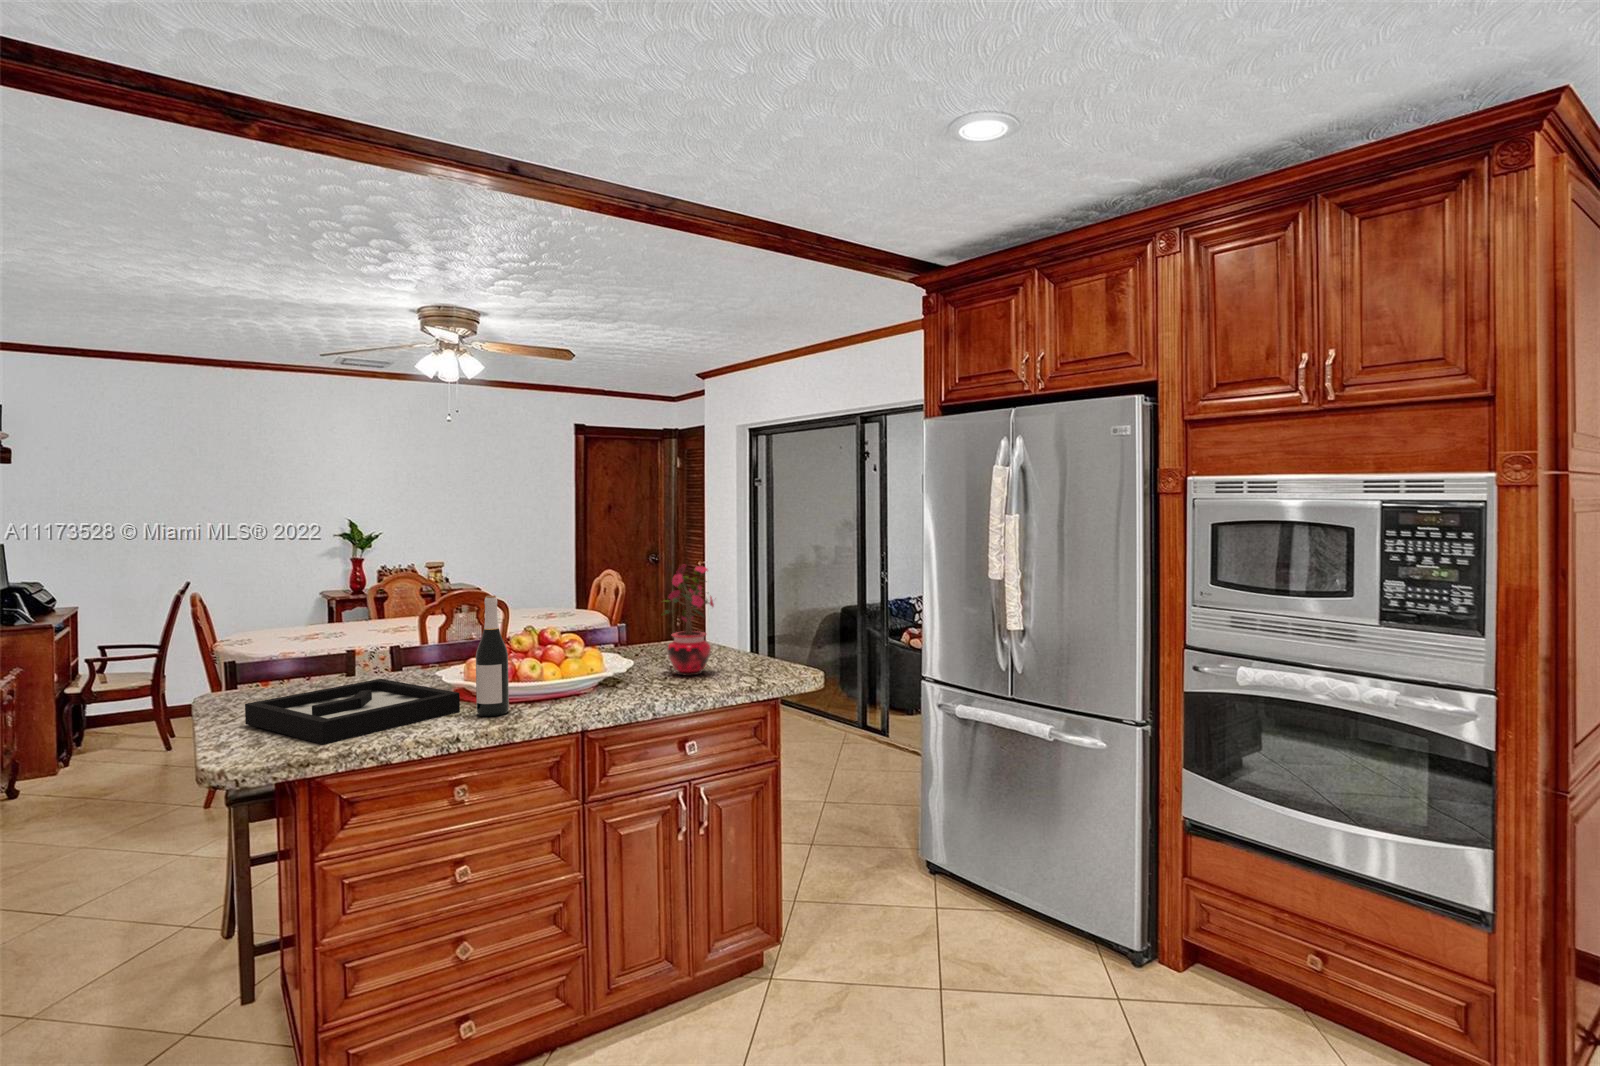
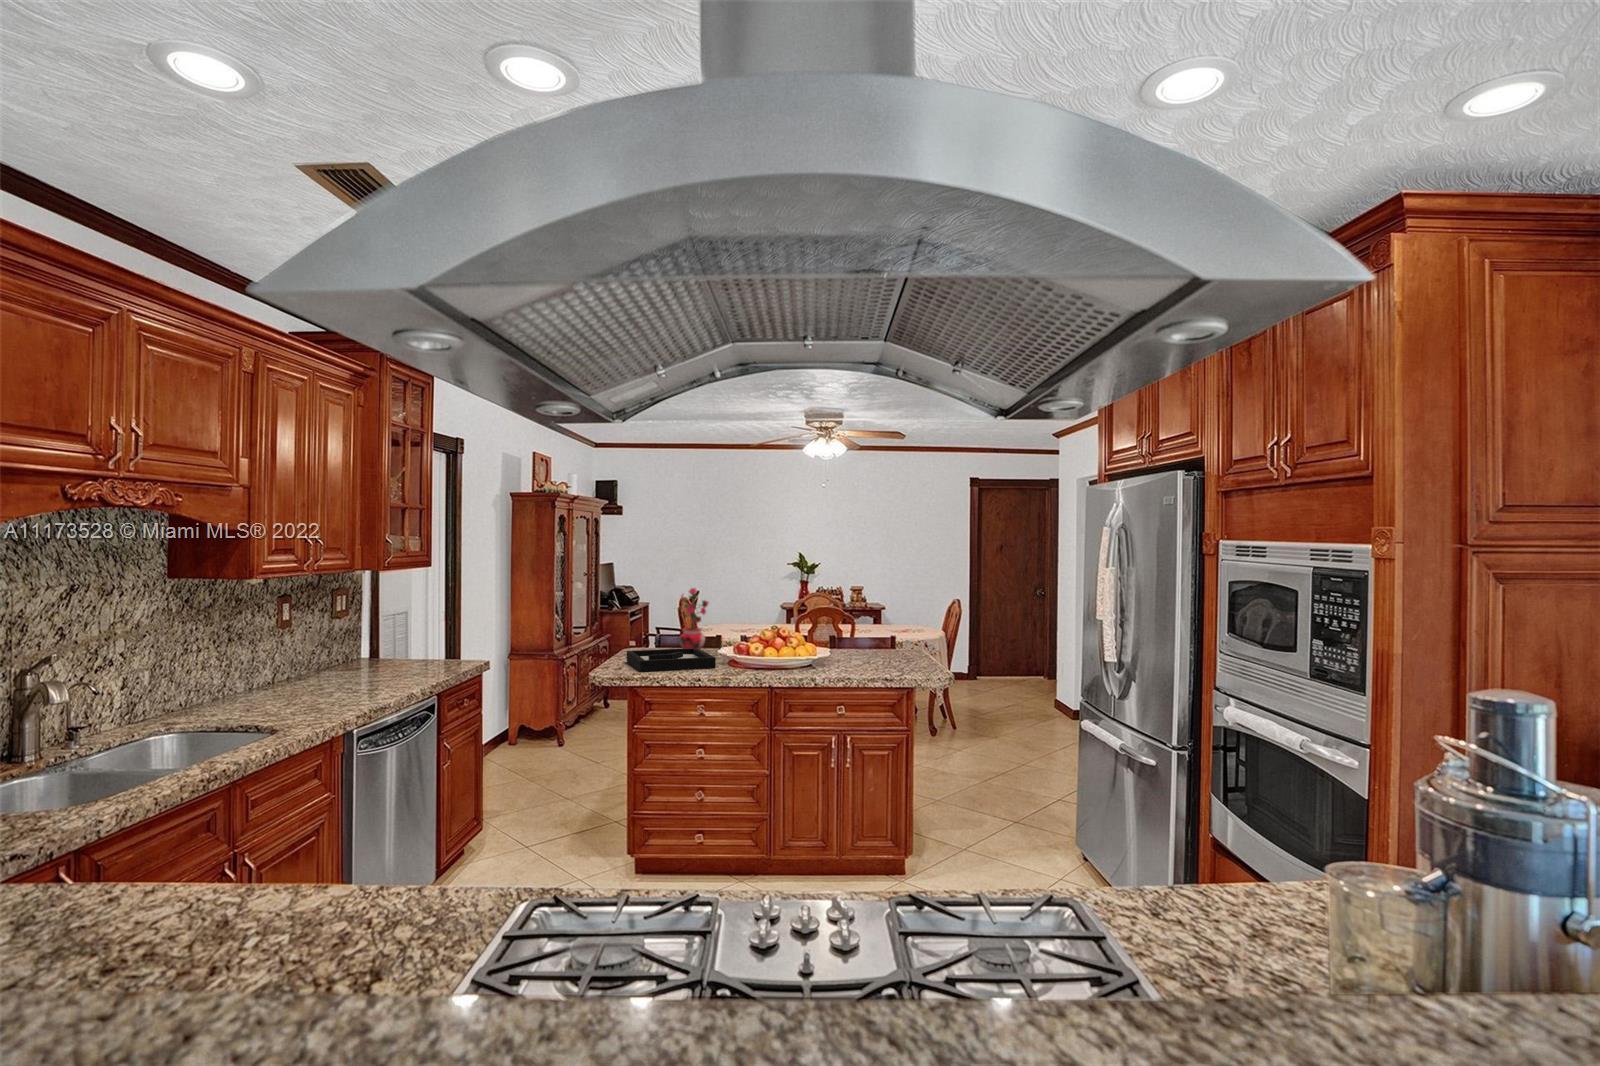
potted plant: present [662,564,714,676] -> present [679,588,708,649]
wine bottle: present [476,596,509,716] -> none [719,604,736,672]

